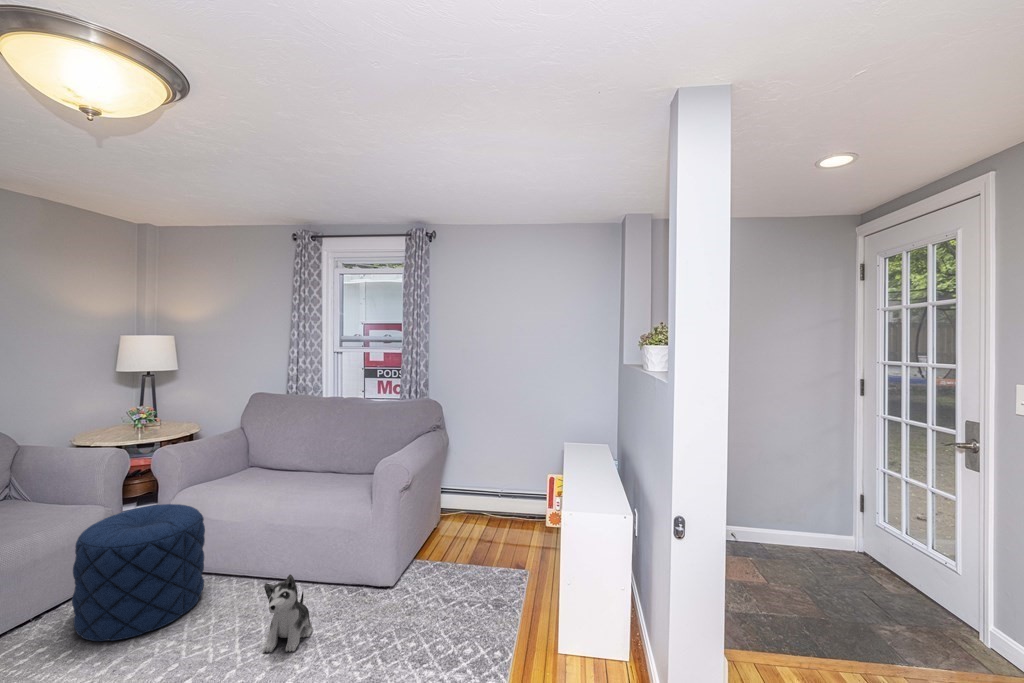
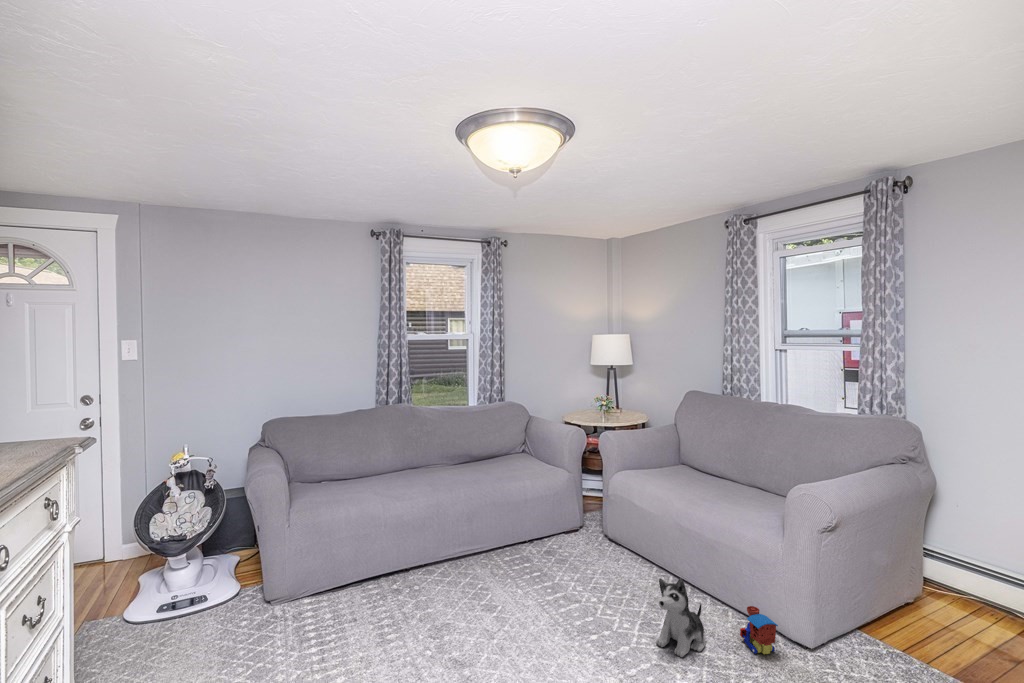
pouf: present [72,504,205,641] -> none [541,481,626,586]
toy train: none [339,573,373,613] -> present [740,606,778,654]

